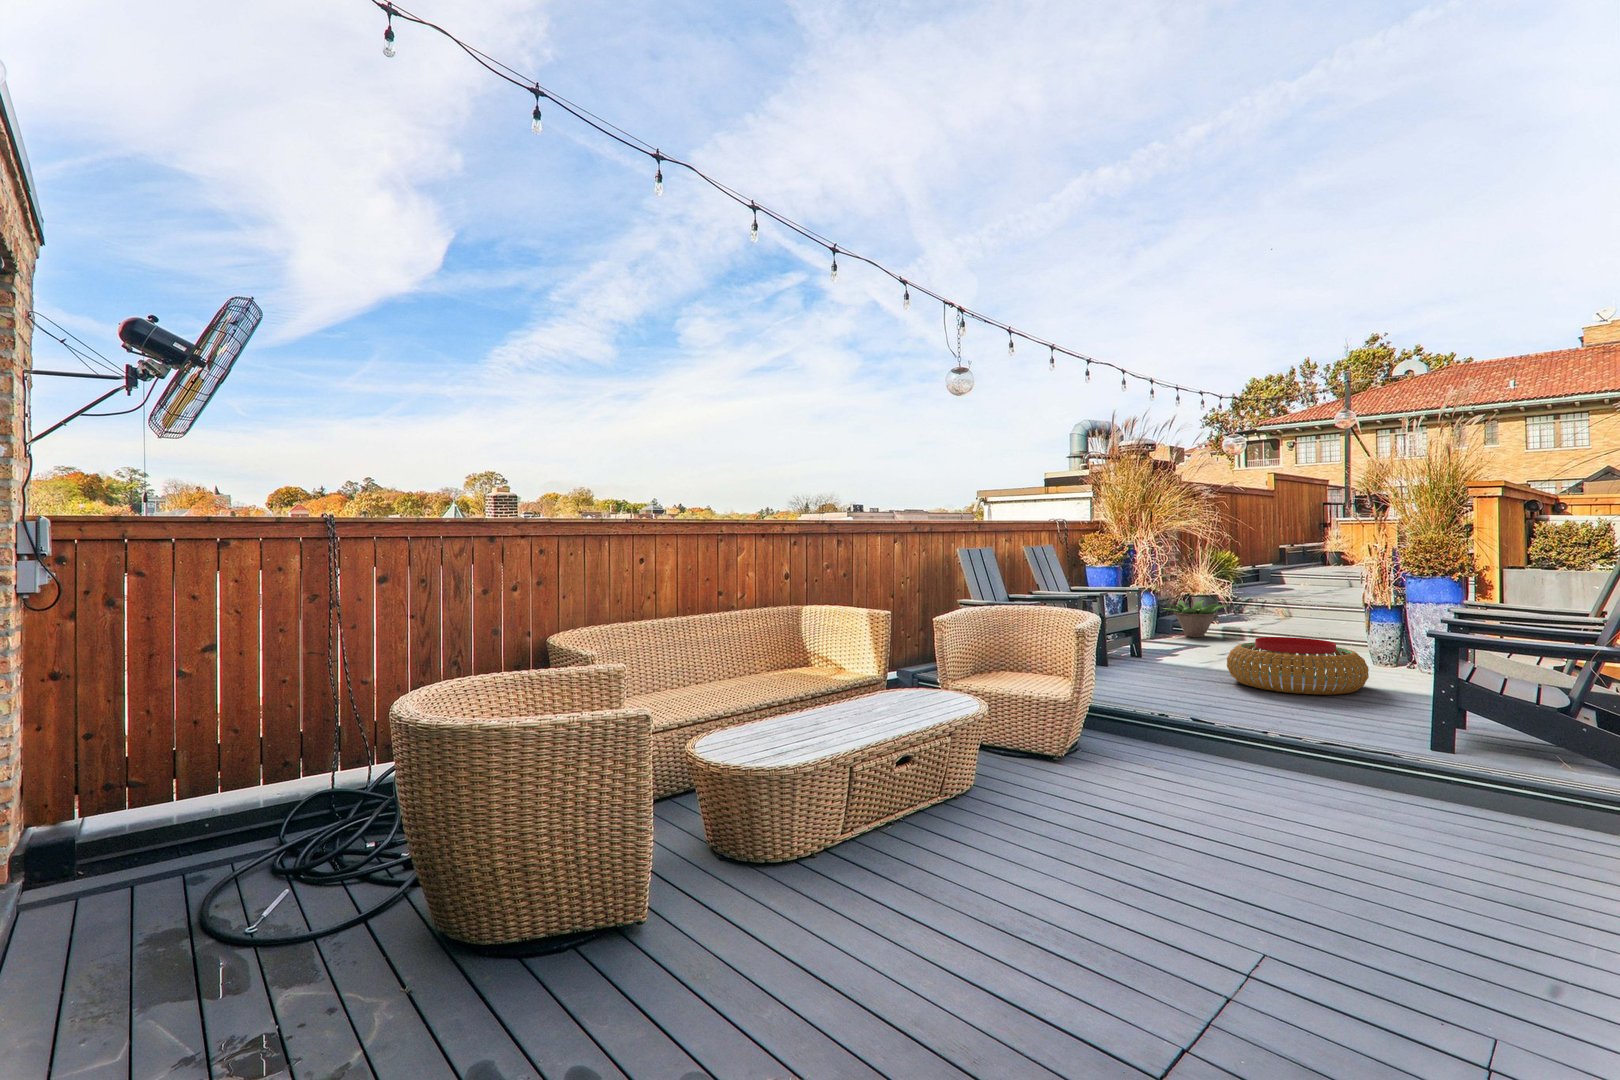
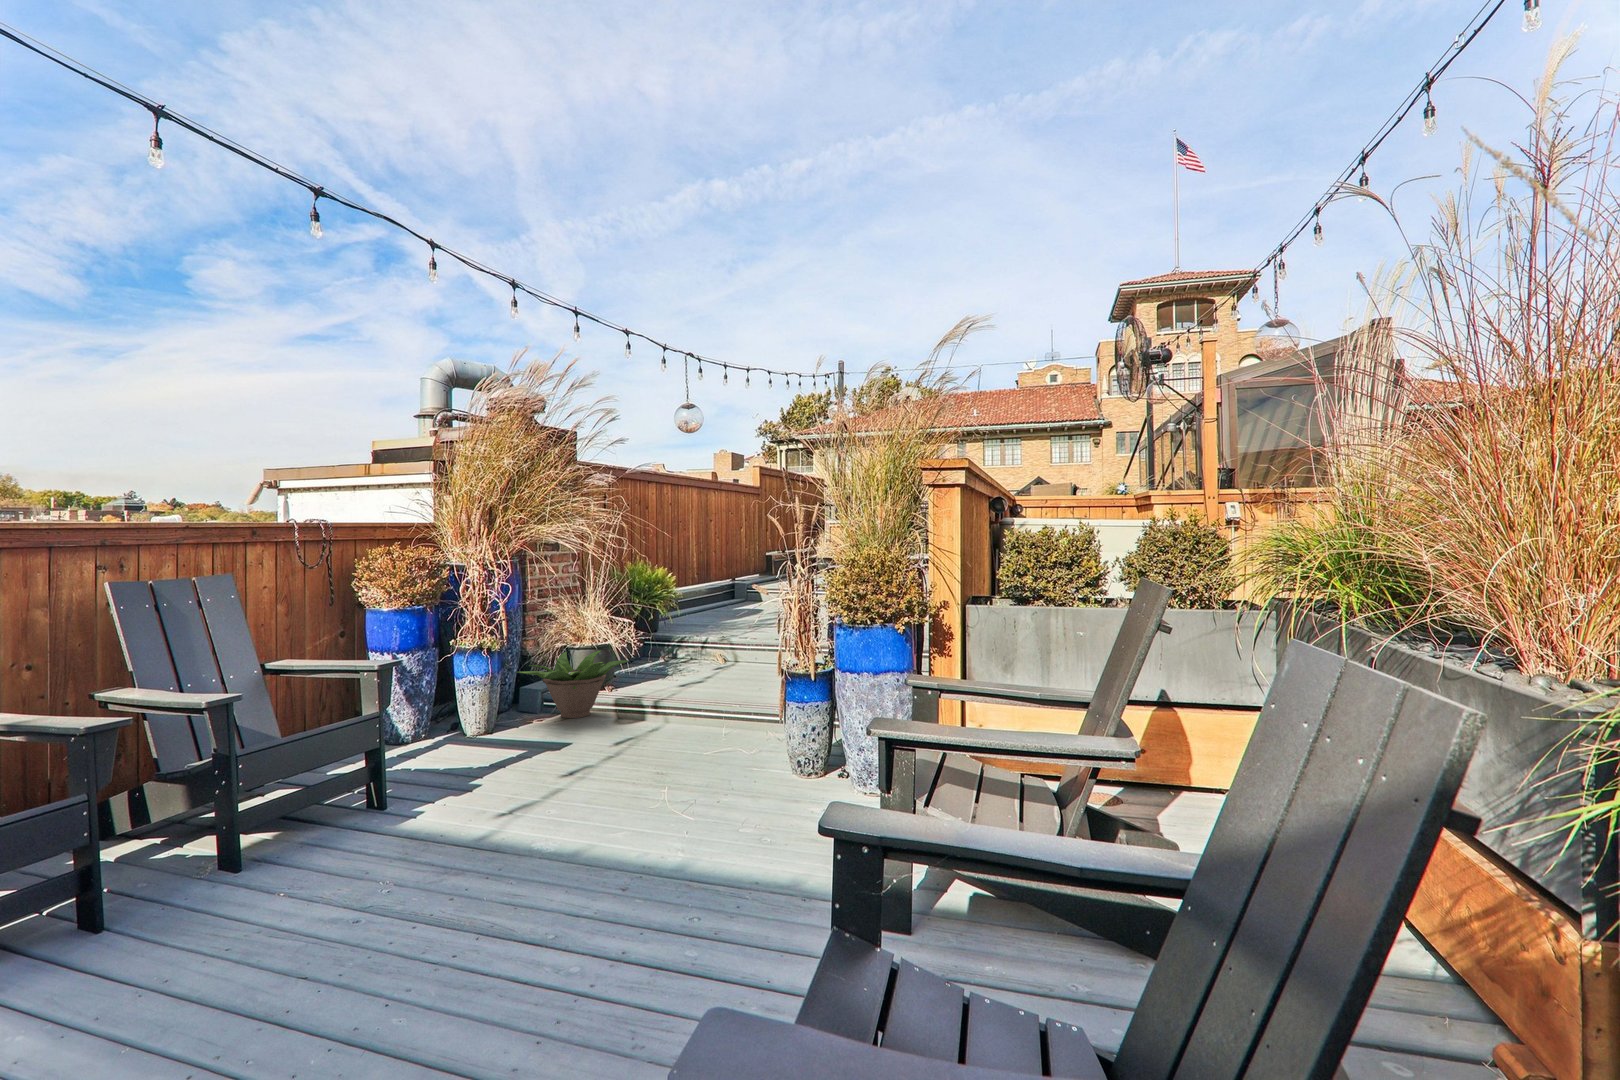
pouf: present [1227,637,1369,695] -> none [408,788,722,996]

